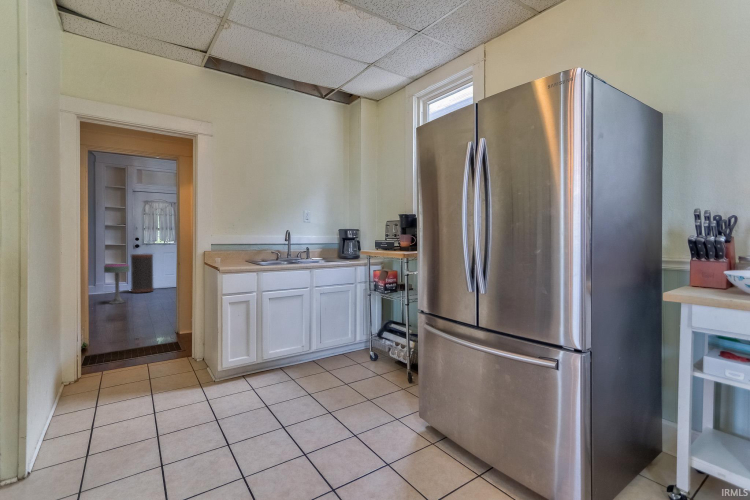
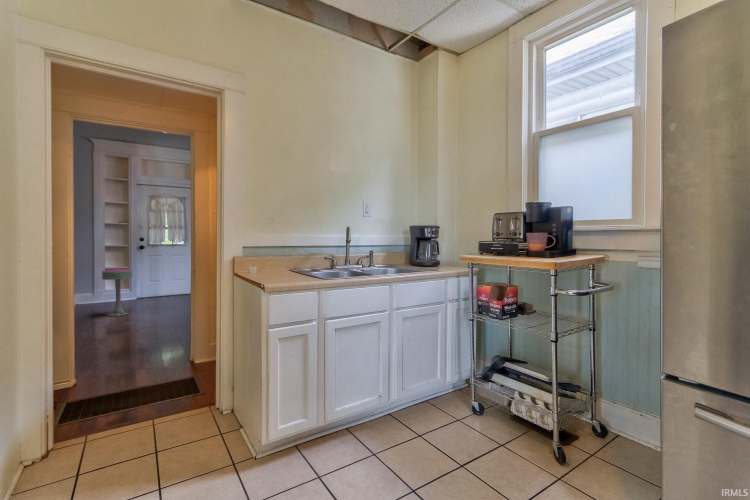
trash can: present [131,254,154,293] -> none [134,256,161,302]

